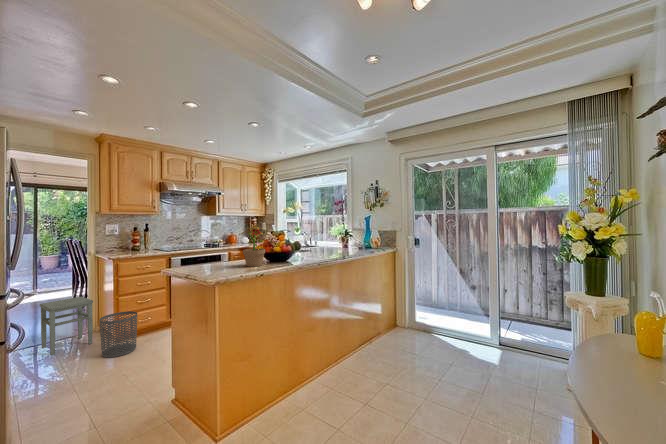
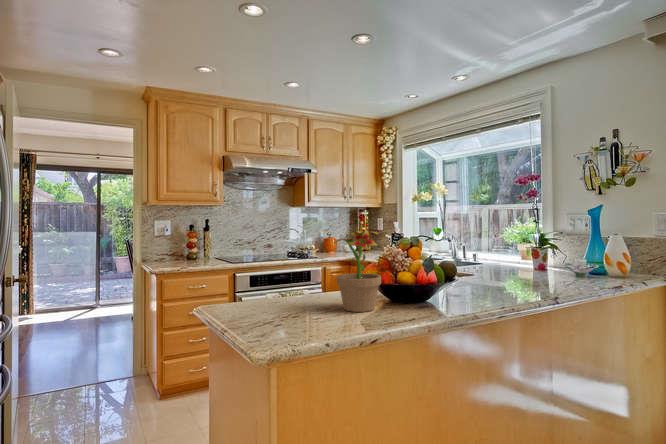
stool: present [40,297,93,355] -> none [74,323,134,406]
waste bin: present [99,311,137,357] -> none [136,354,186,425]

